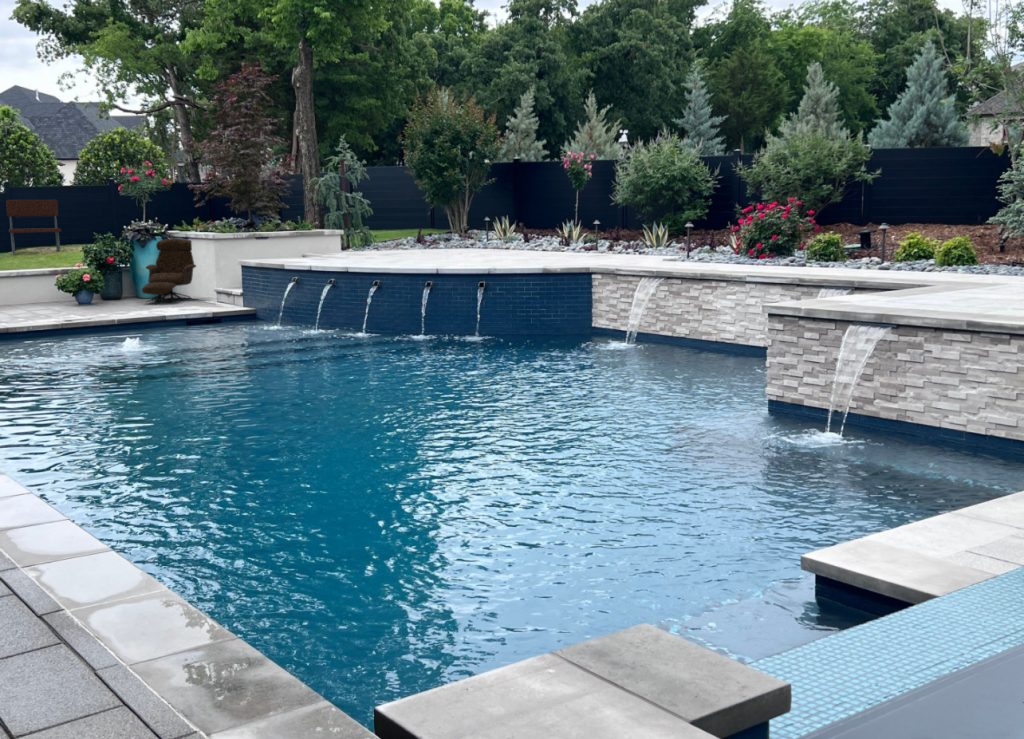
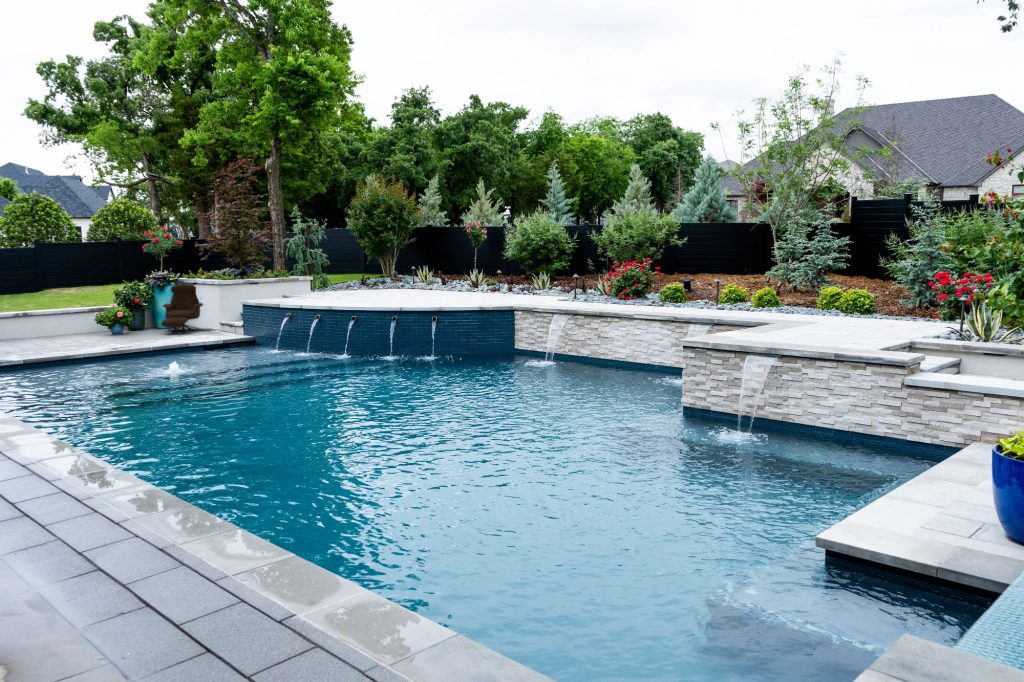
bench: present [6,200,61,254] -> none [36,252,83,294]

